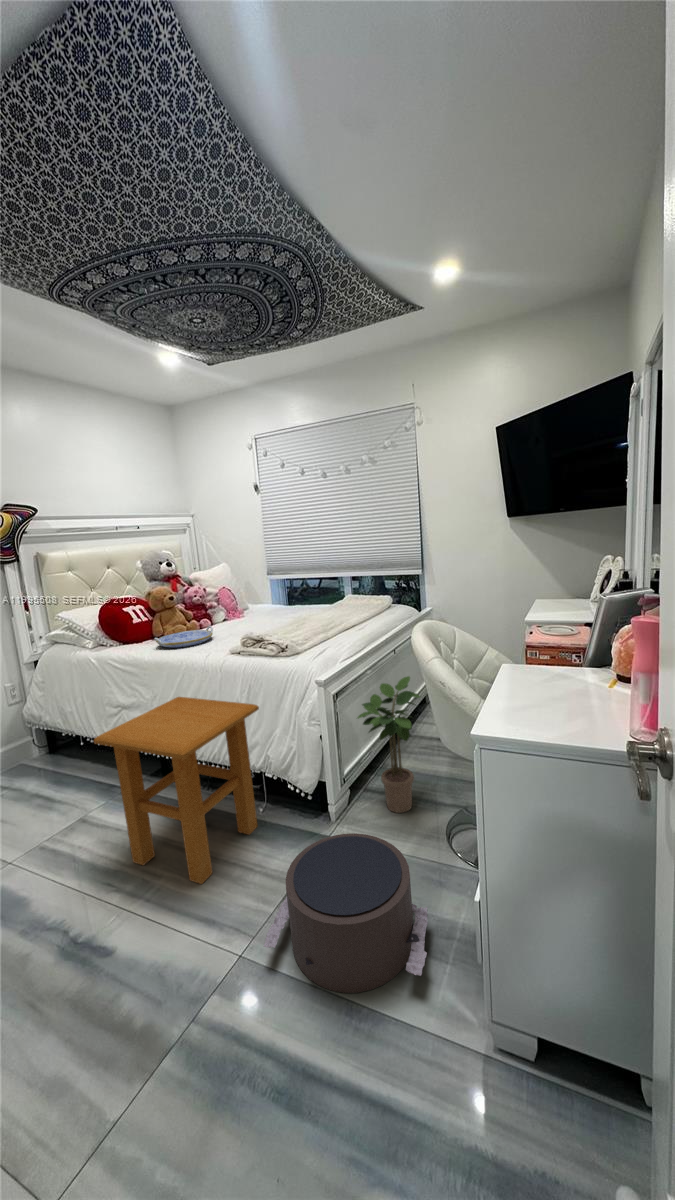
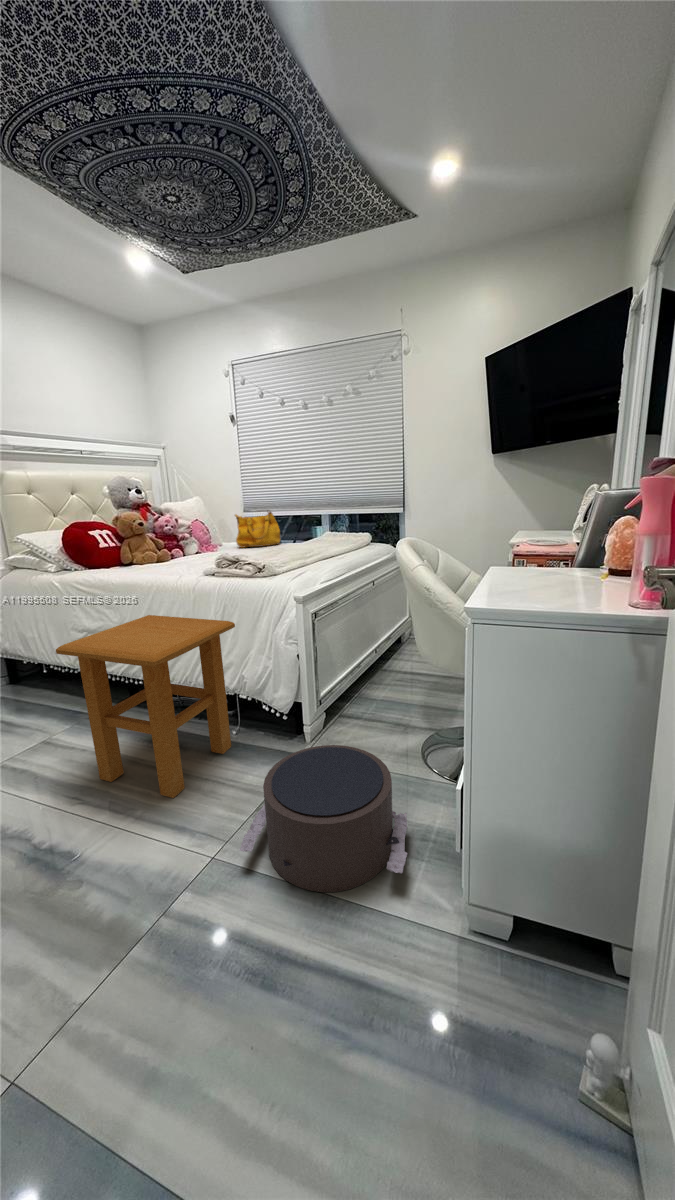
handbag: none [259,575,305,613] -> present [235,512,280,548]
serving tray: present [155,626,213,648] -> none [123,552,186,570]
potted plant: present [358,676,420,813] -> none [335,600,401,734]

